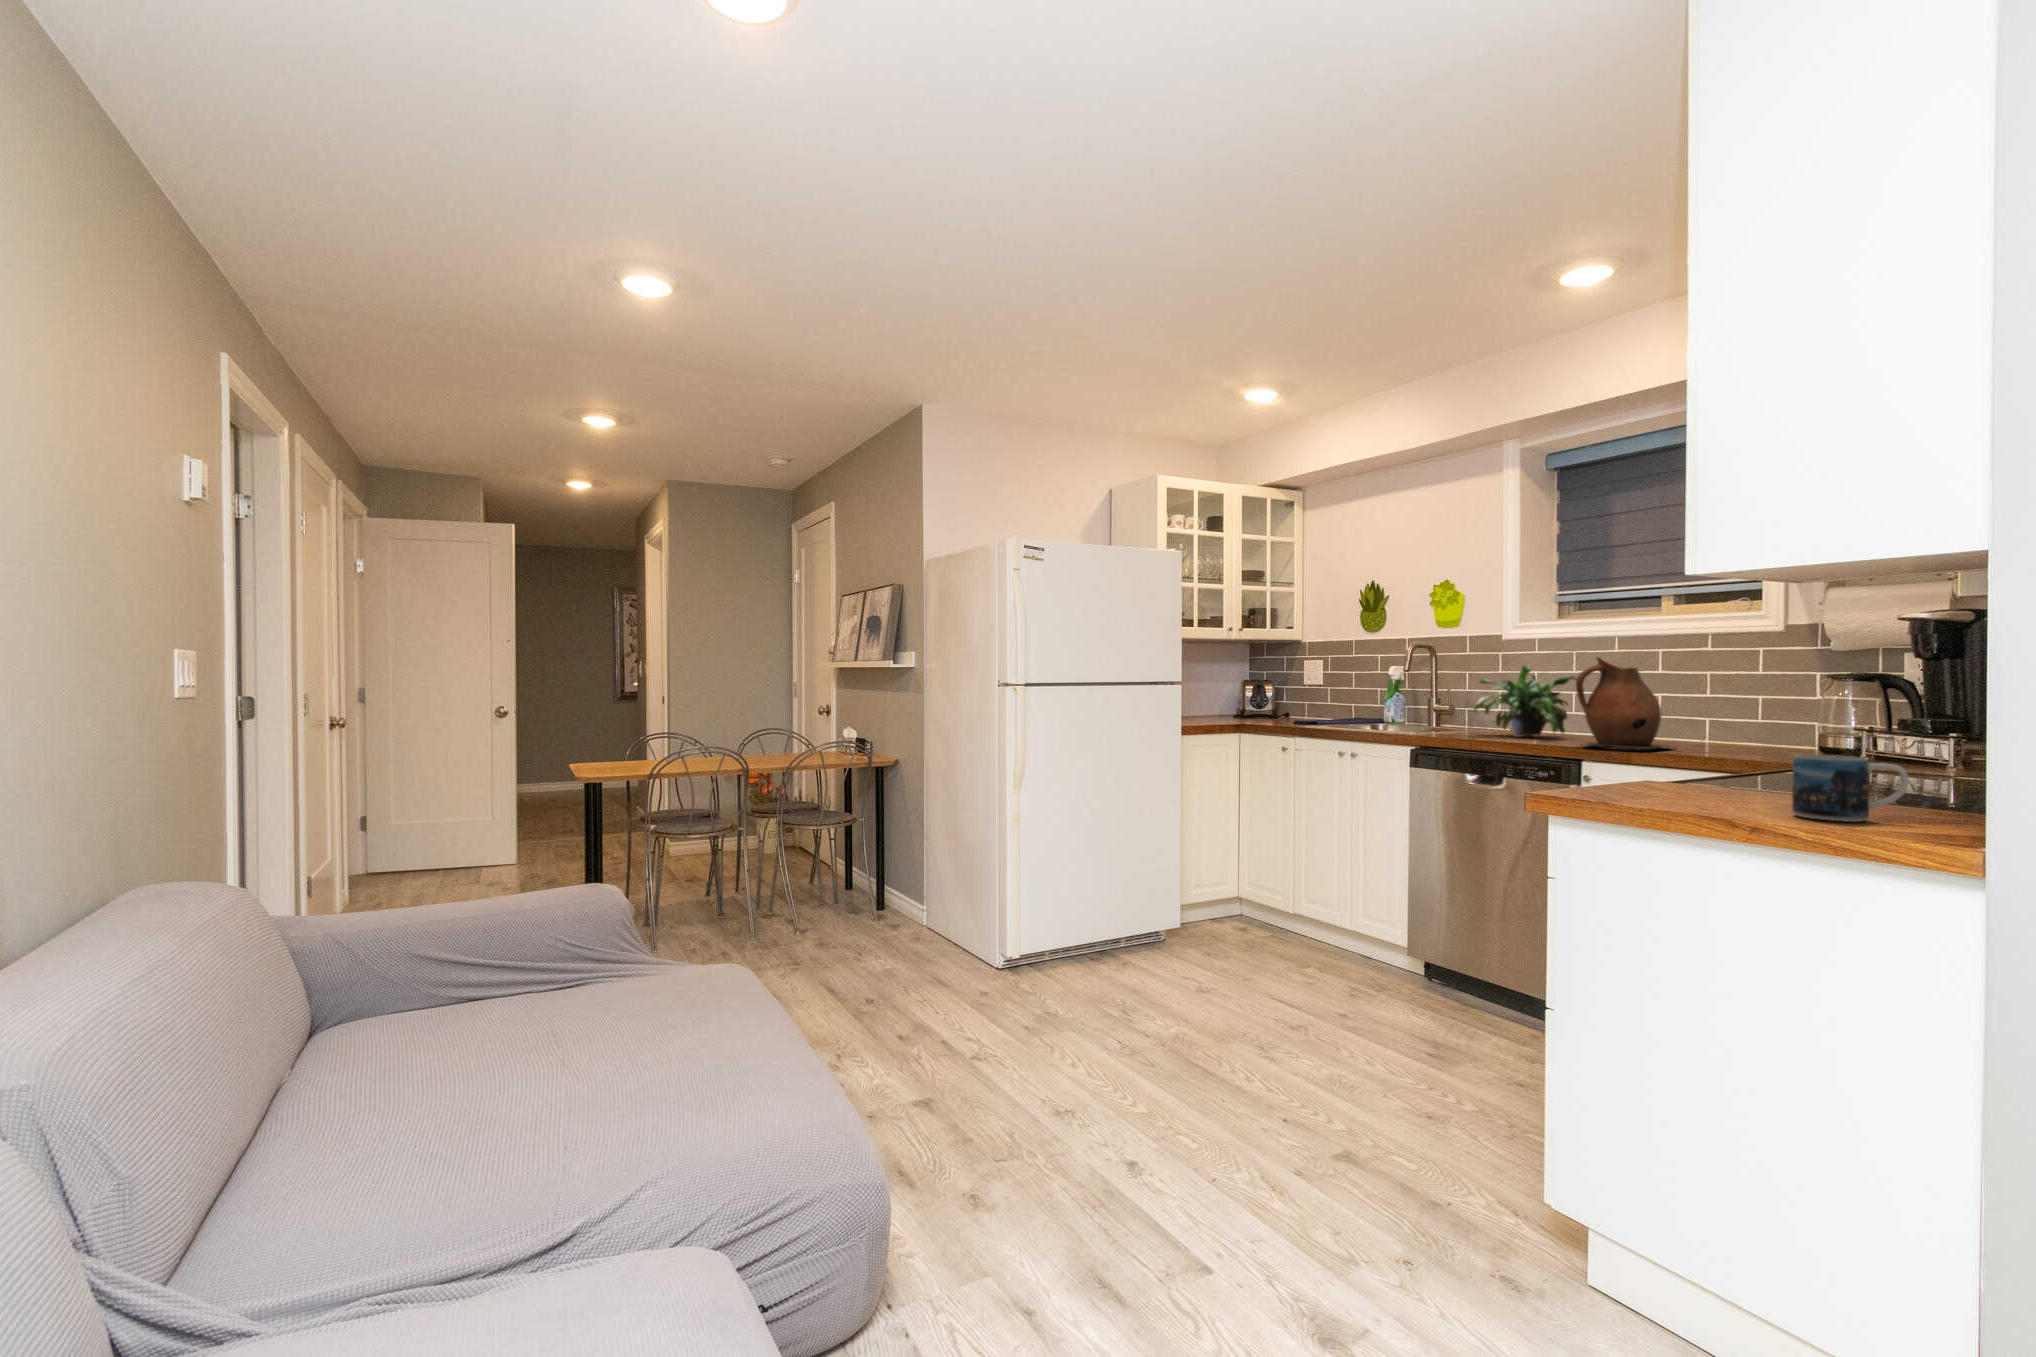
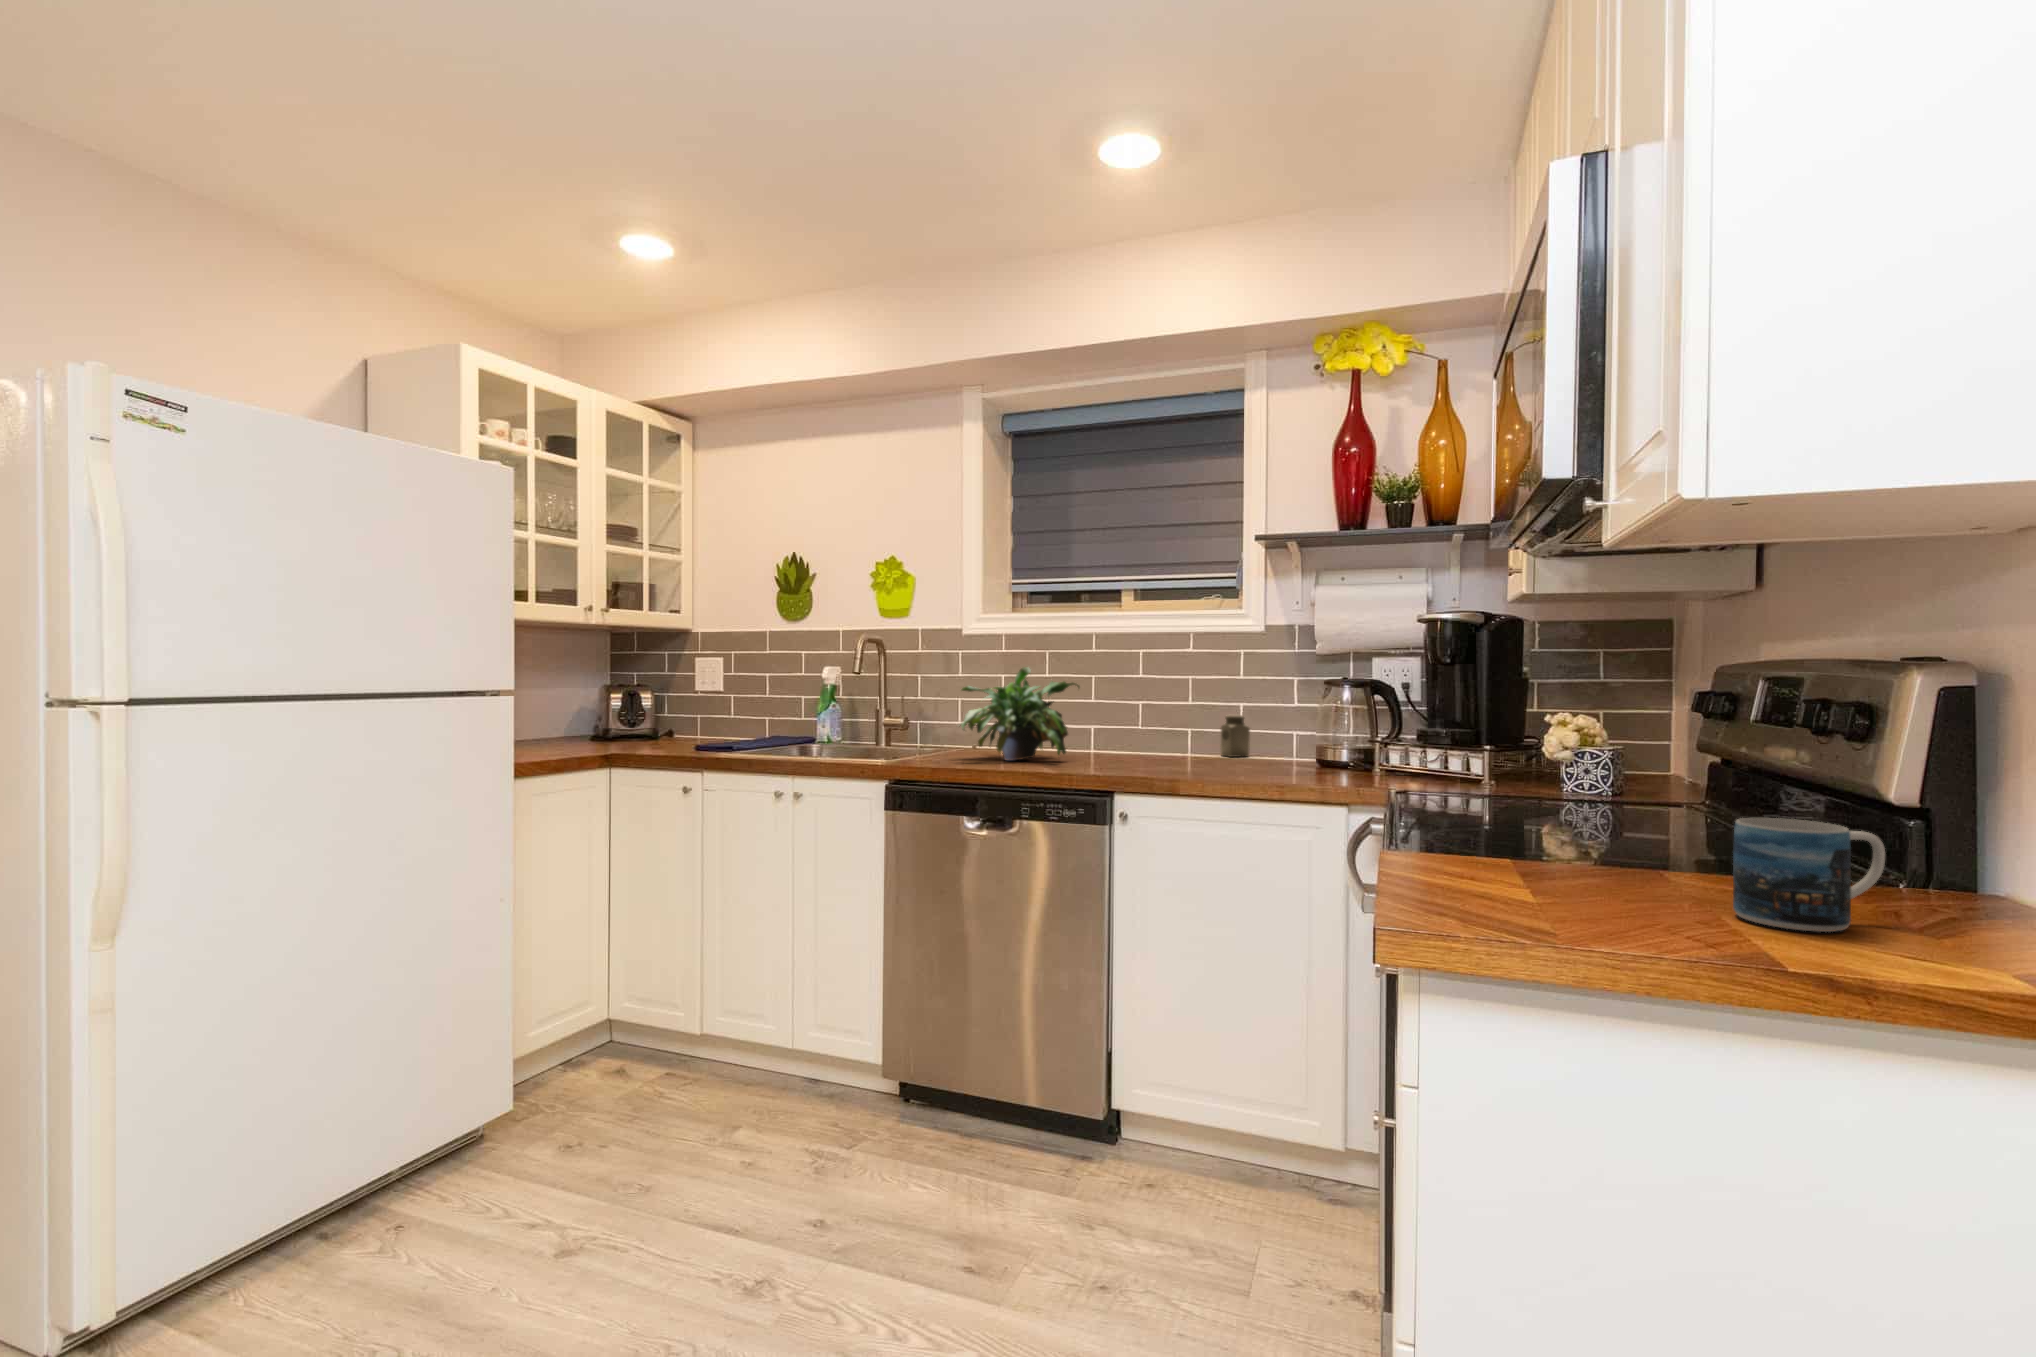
ceramic pitcher: present [1576,657,1676,750] -> none [1108,658,1204,778]
salt shaker: none [1739,707,1769,744] -> present [1221,715,1250,757]

